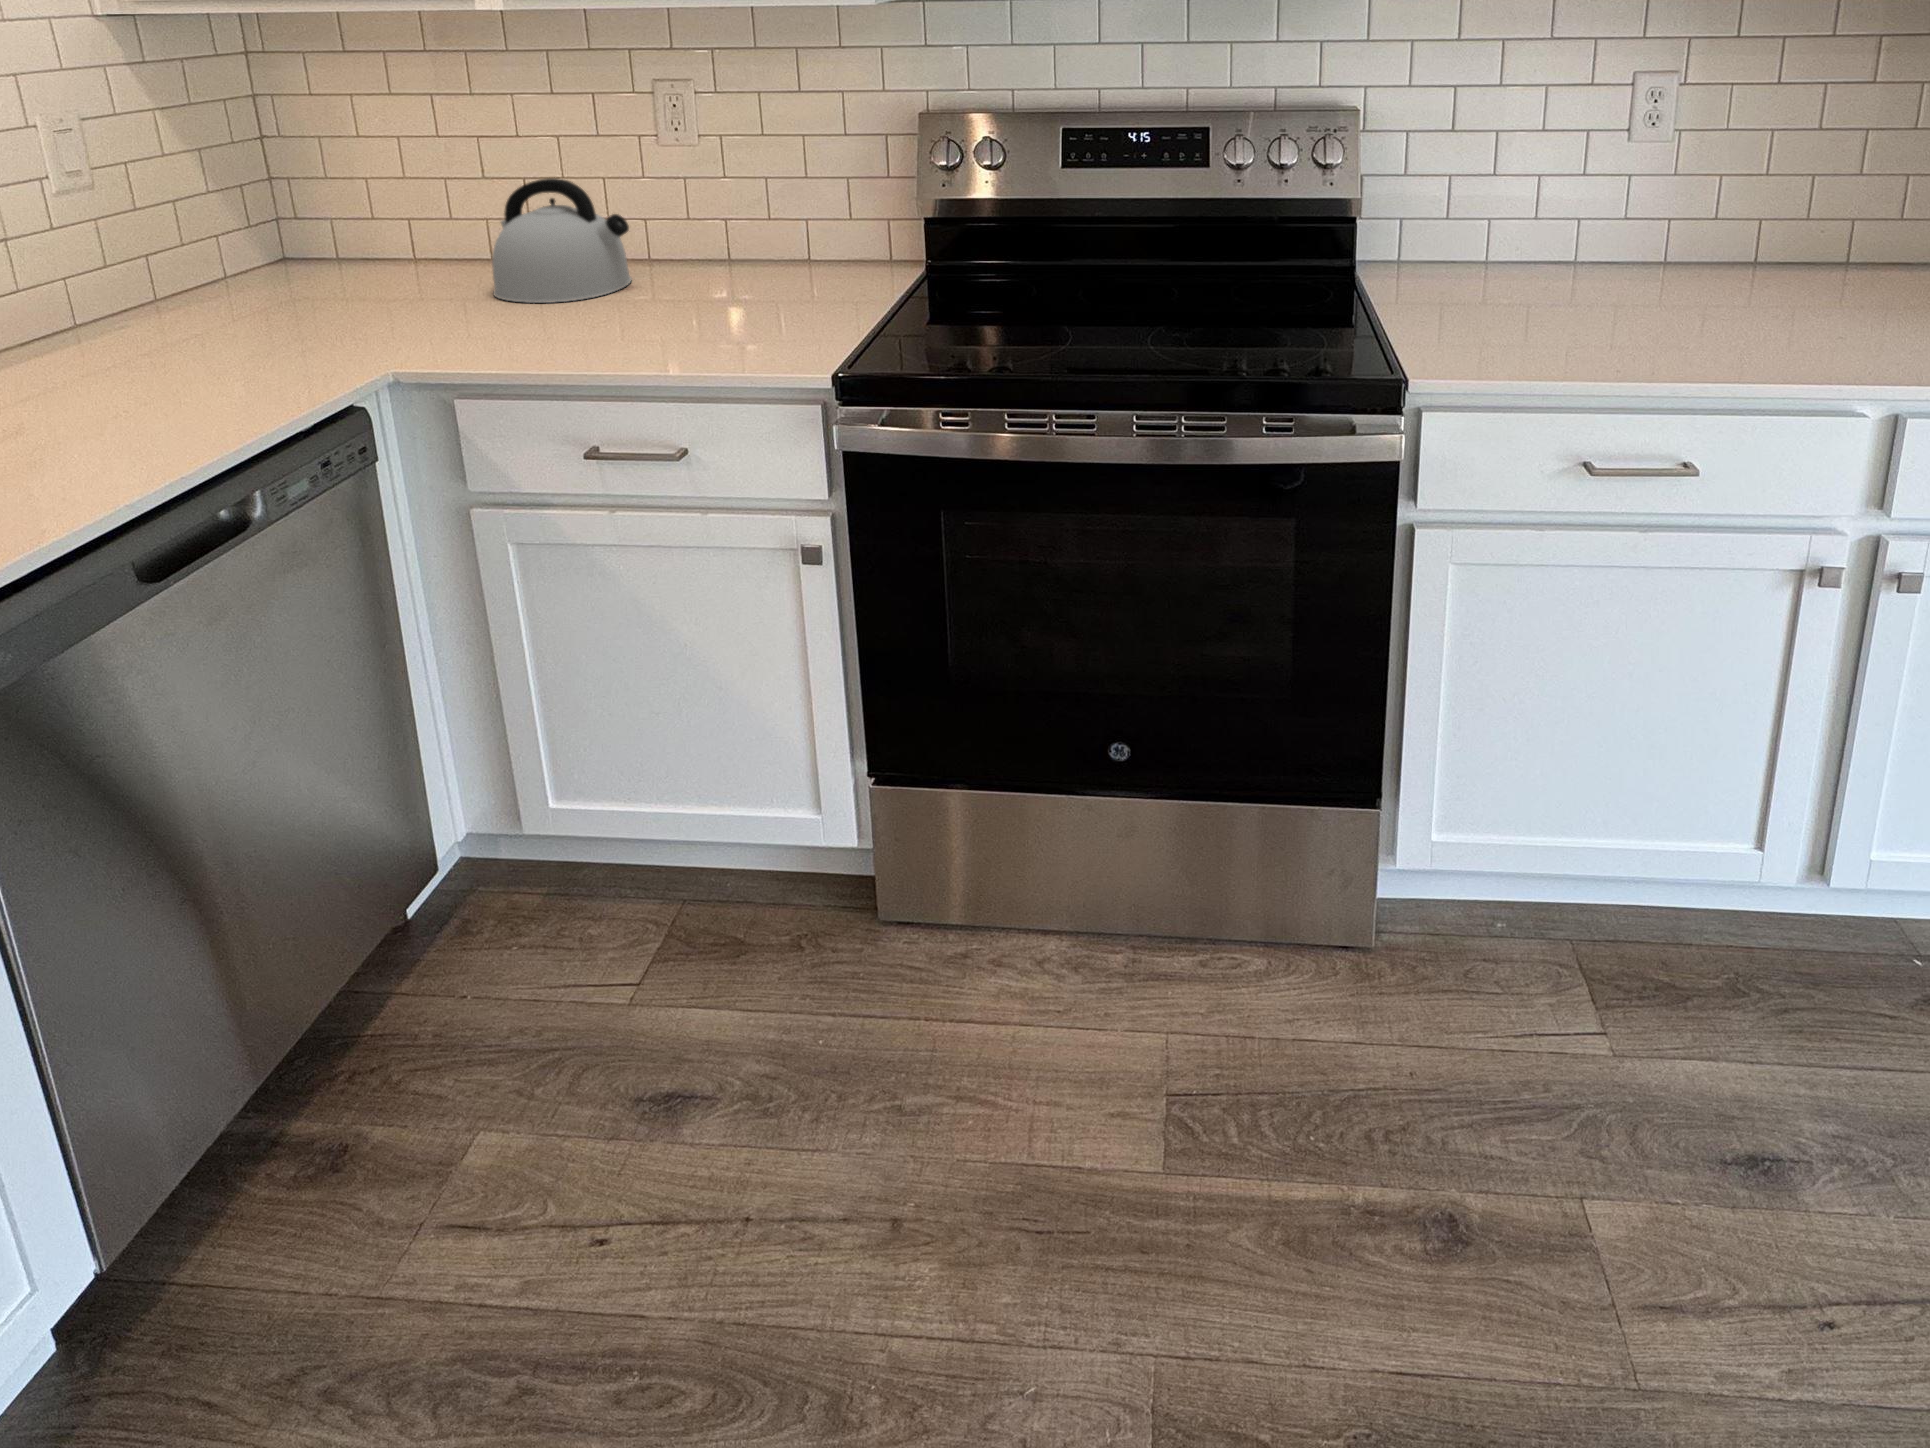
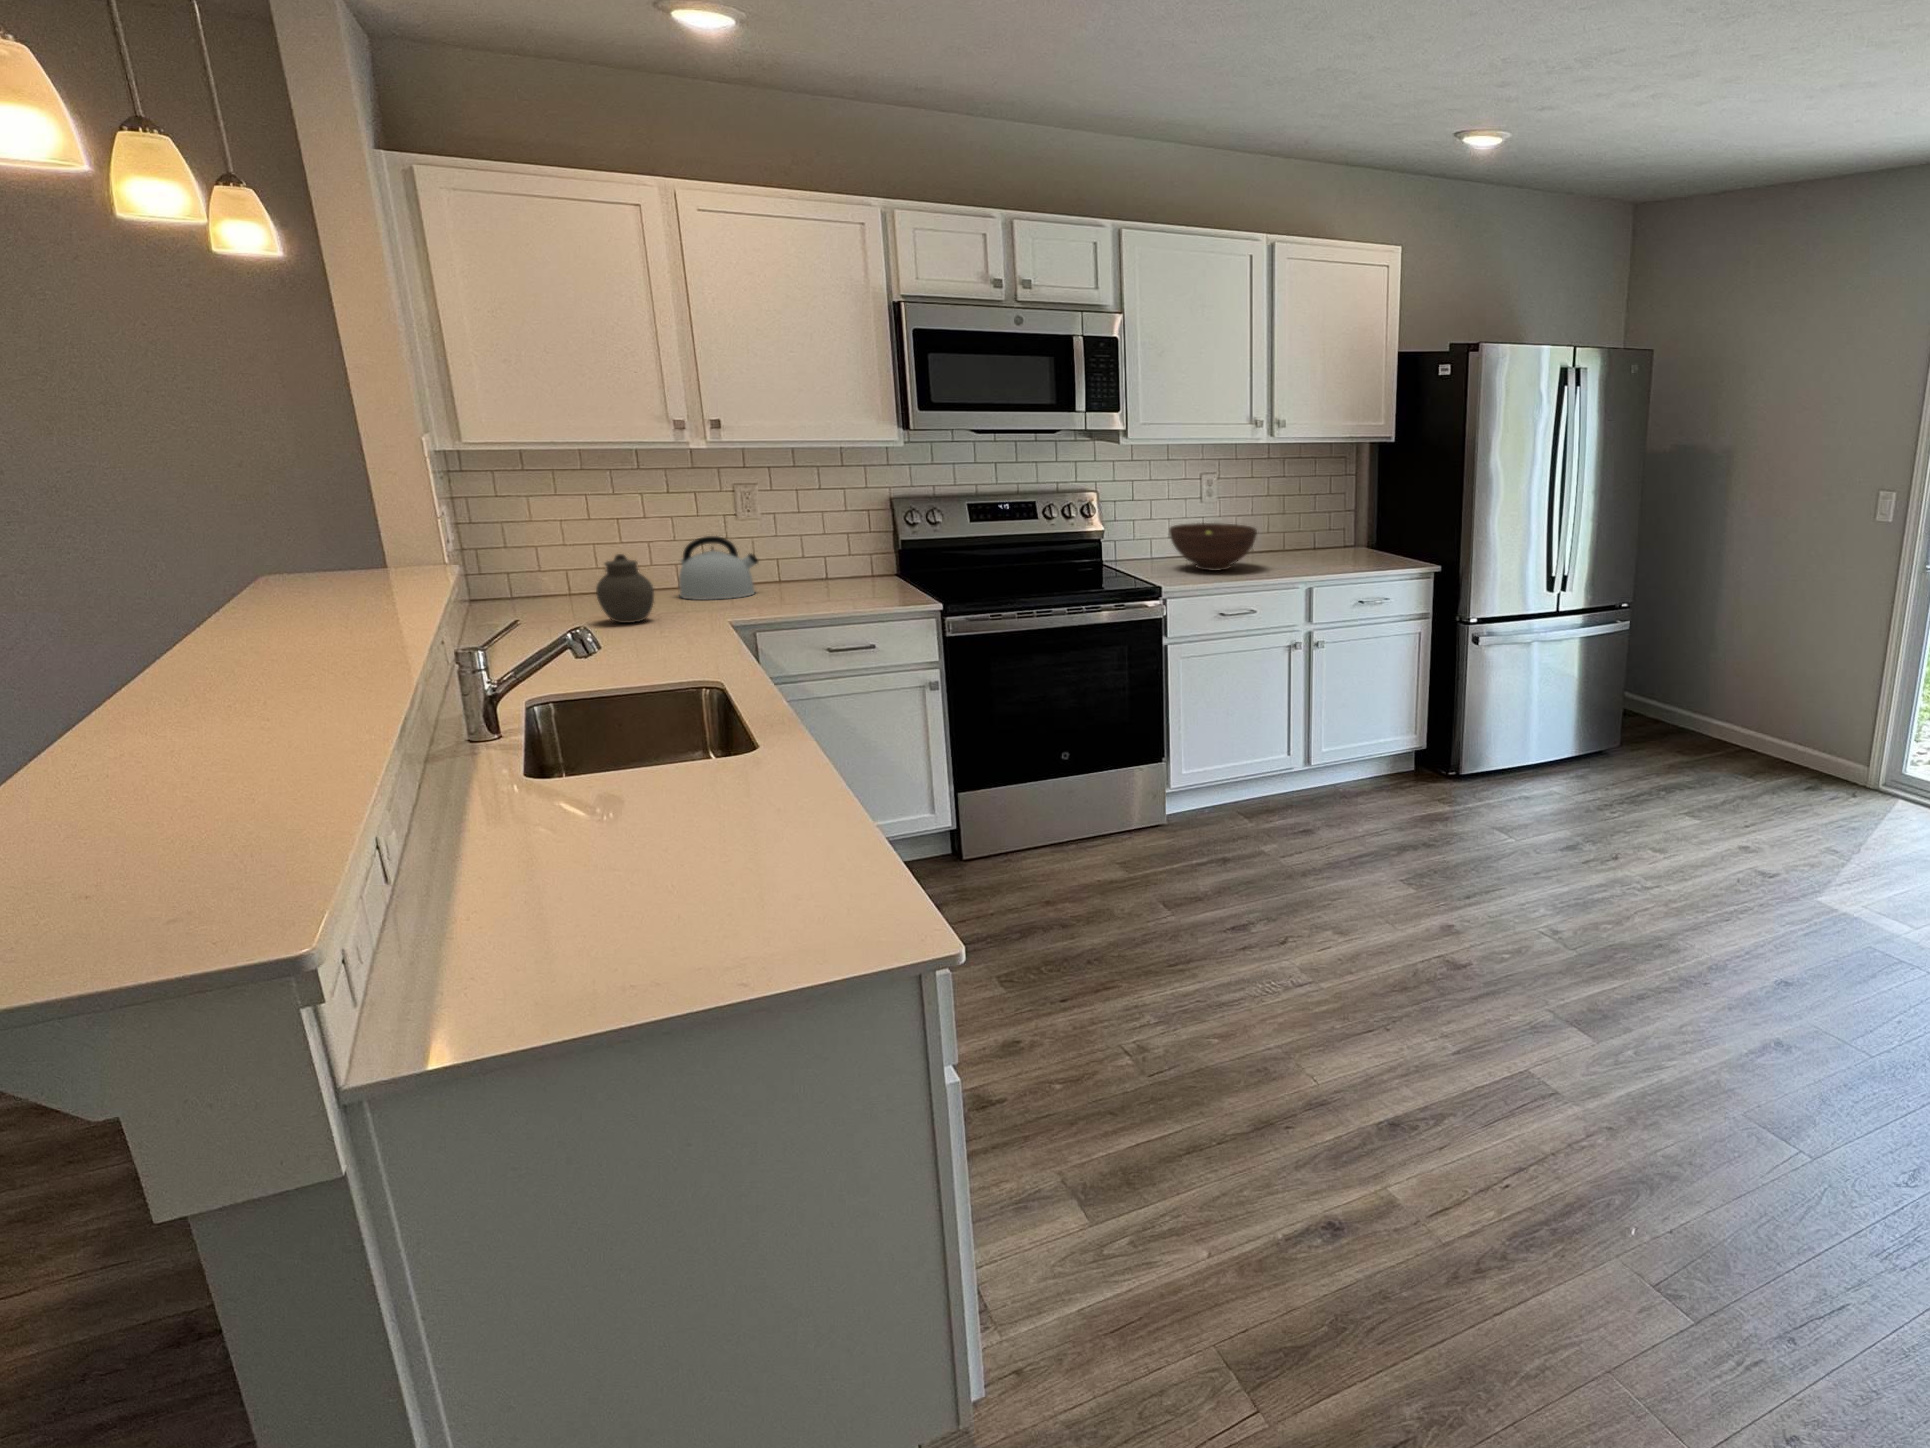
fruit bowl: none [1501,192,1749,325] -> present [1169,523,1257,571]
jar: none [180,225,303,364] -> present [596,554,654,623]

